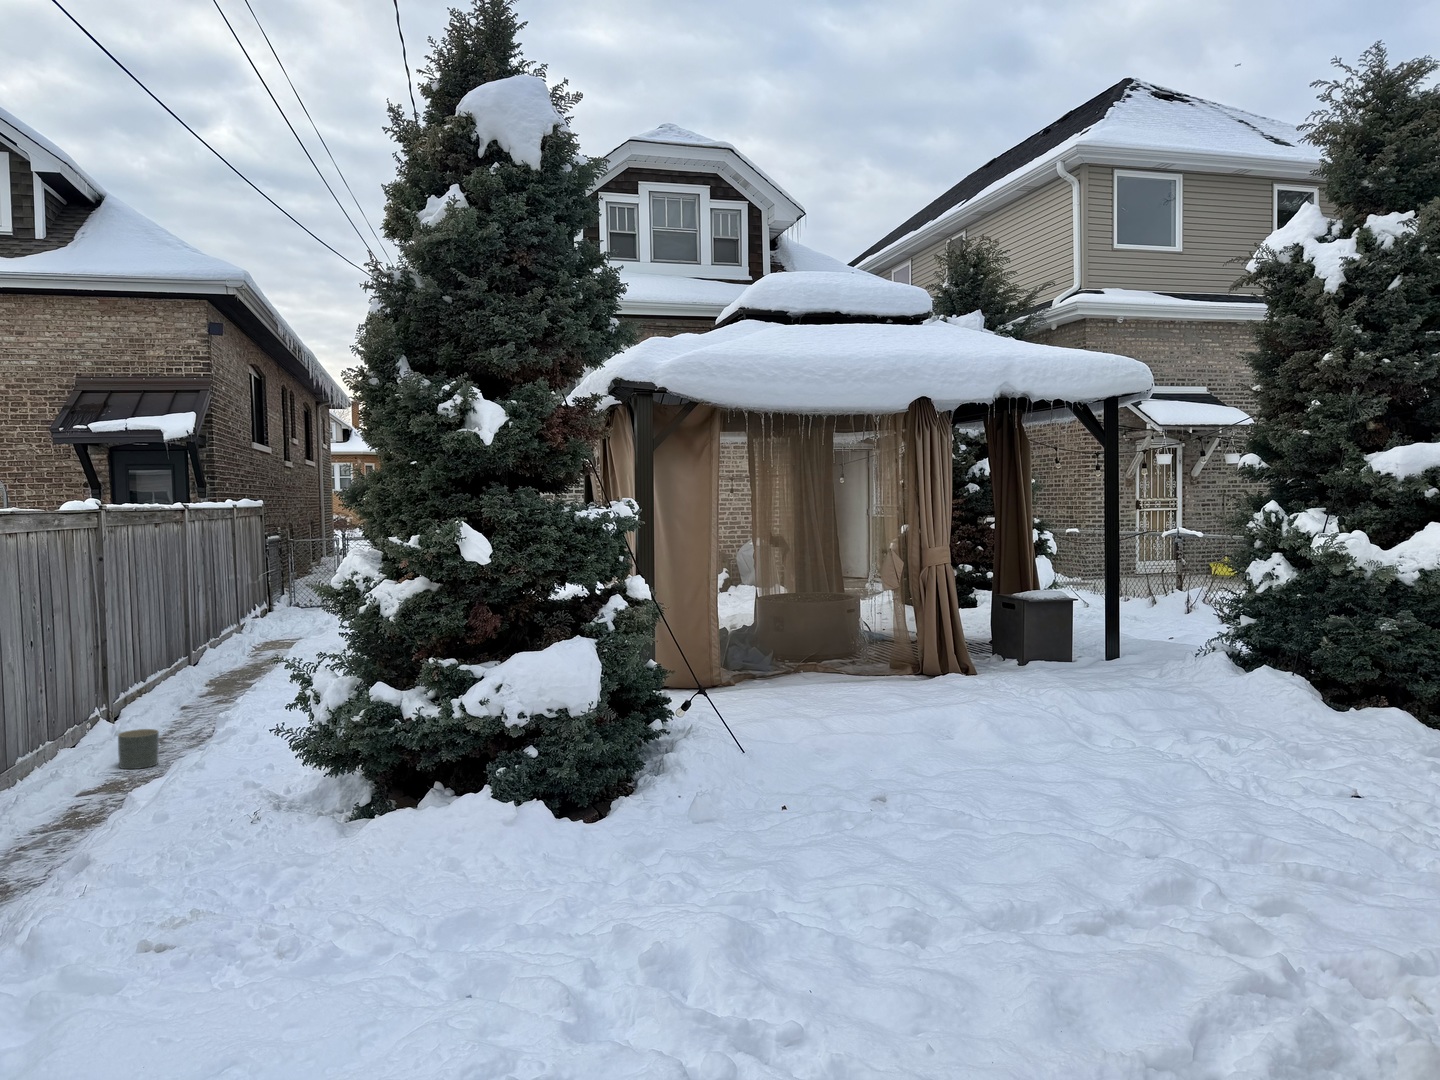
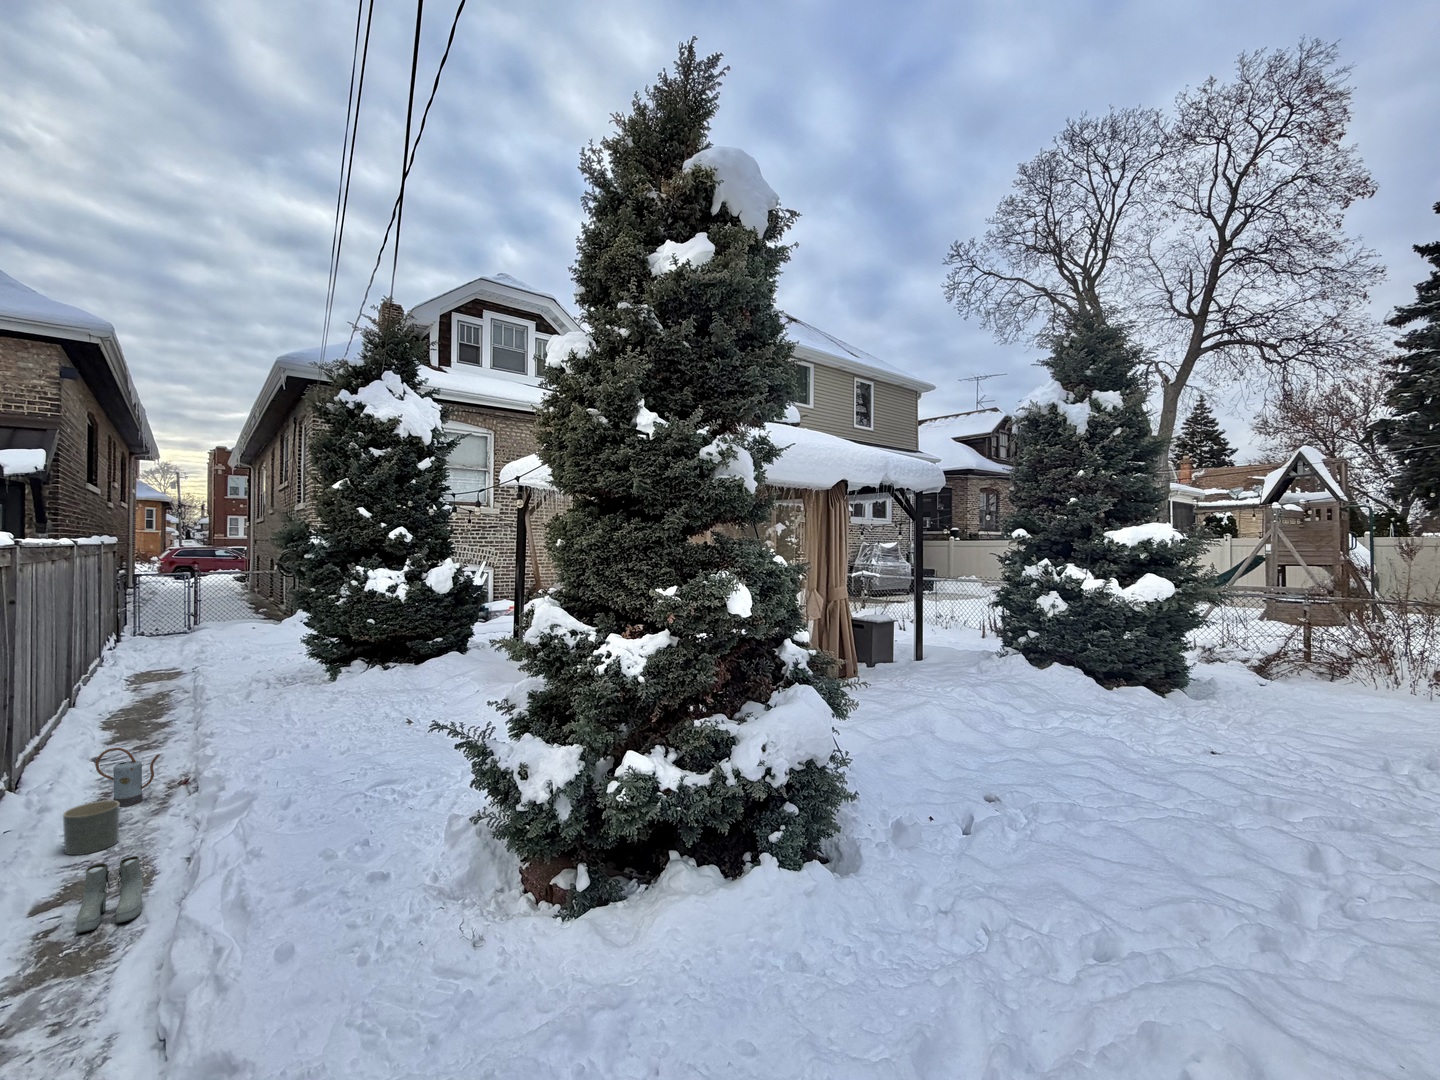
watering can: none [159,689,207,742] -> present [95,748,160,807]
boots: none [93,764,145,814] -> present [76,856,143,933]

